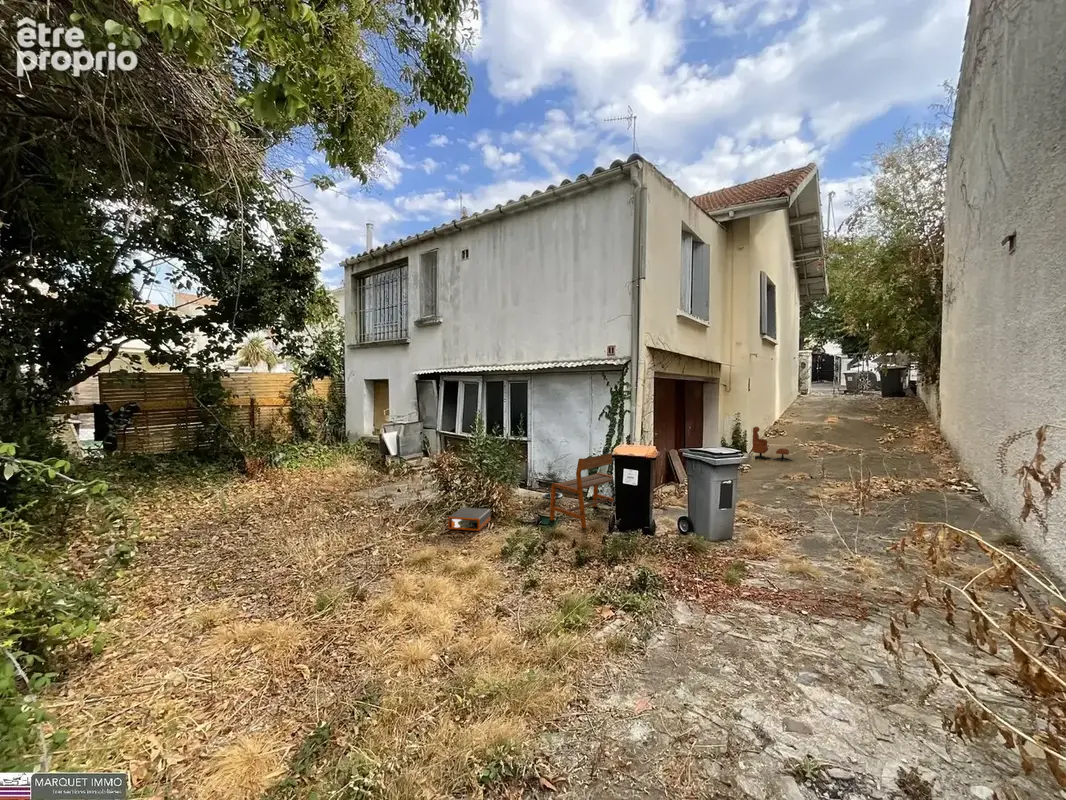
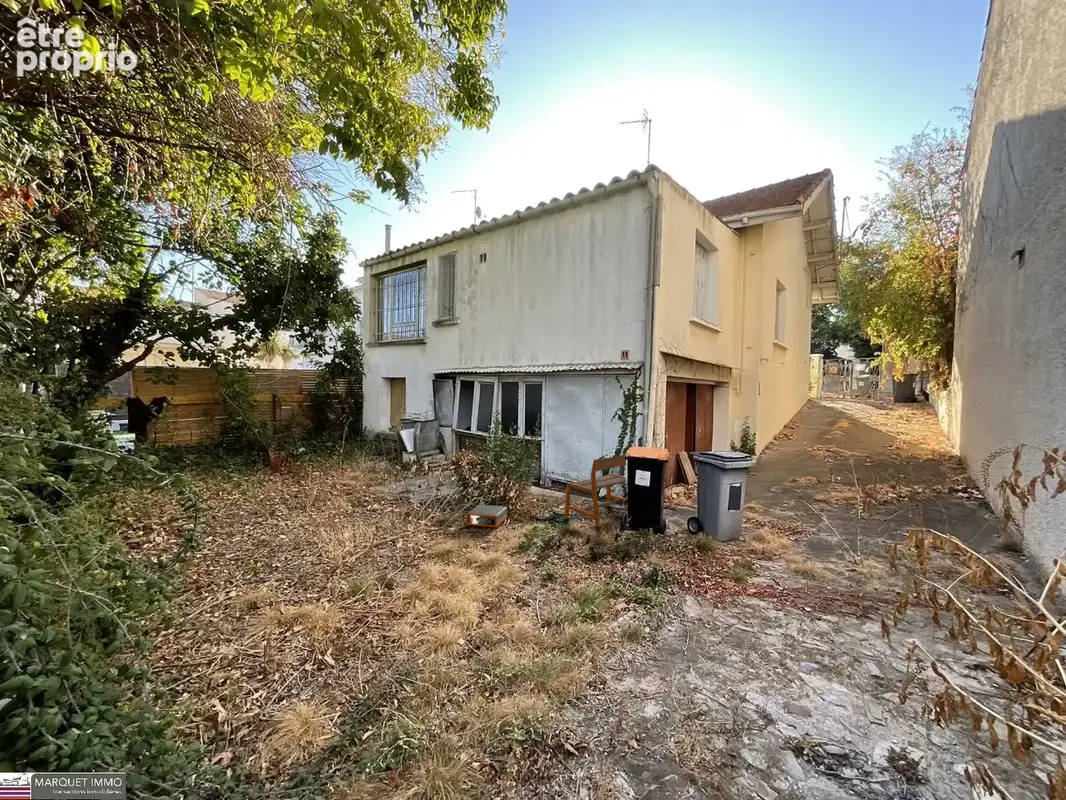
lounge chair: present [752,427,791,461] -> none [763,431,804,466]
potted tree: present [543,464,562,498] -> none [554,462,578,498]

